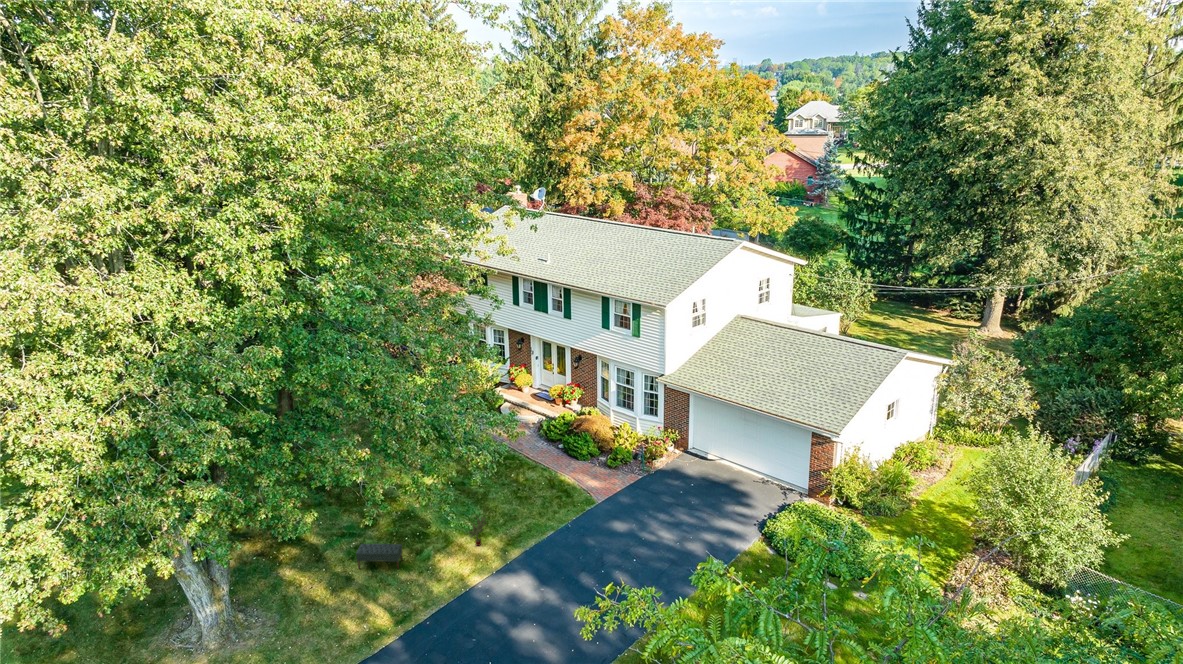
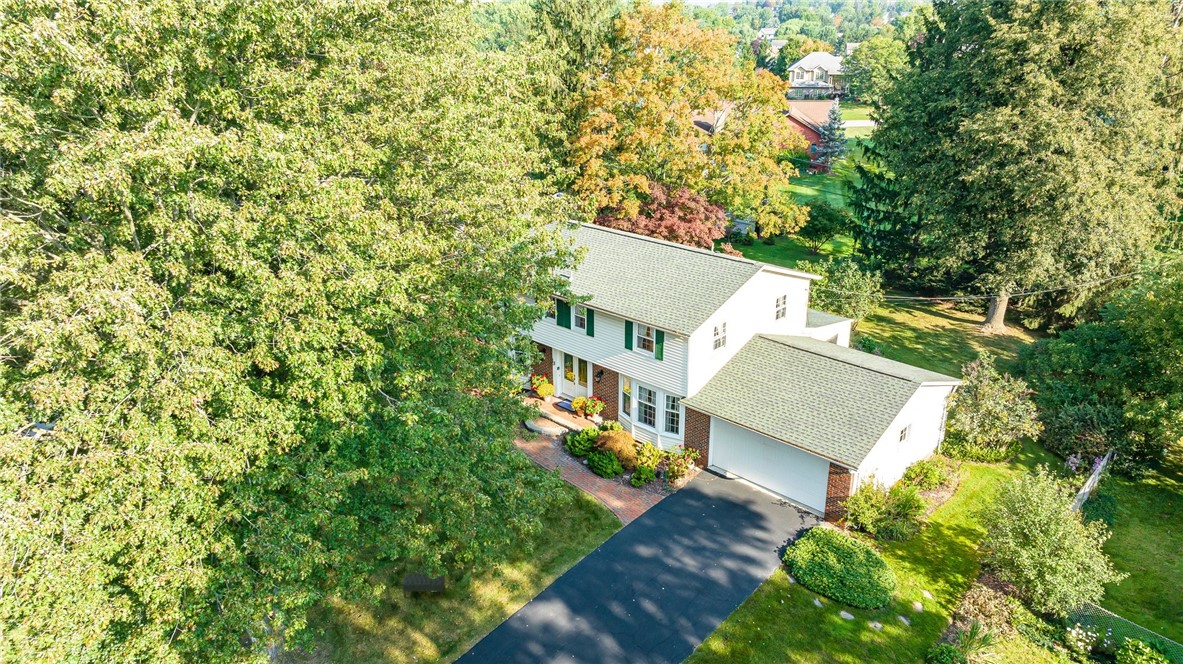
potted tree: present [469,517,487,546] -> none [505,544,523,573]

